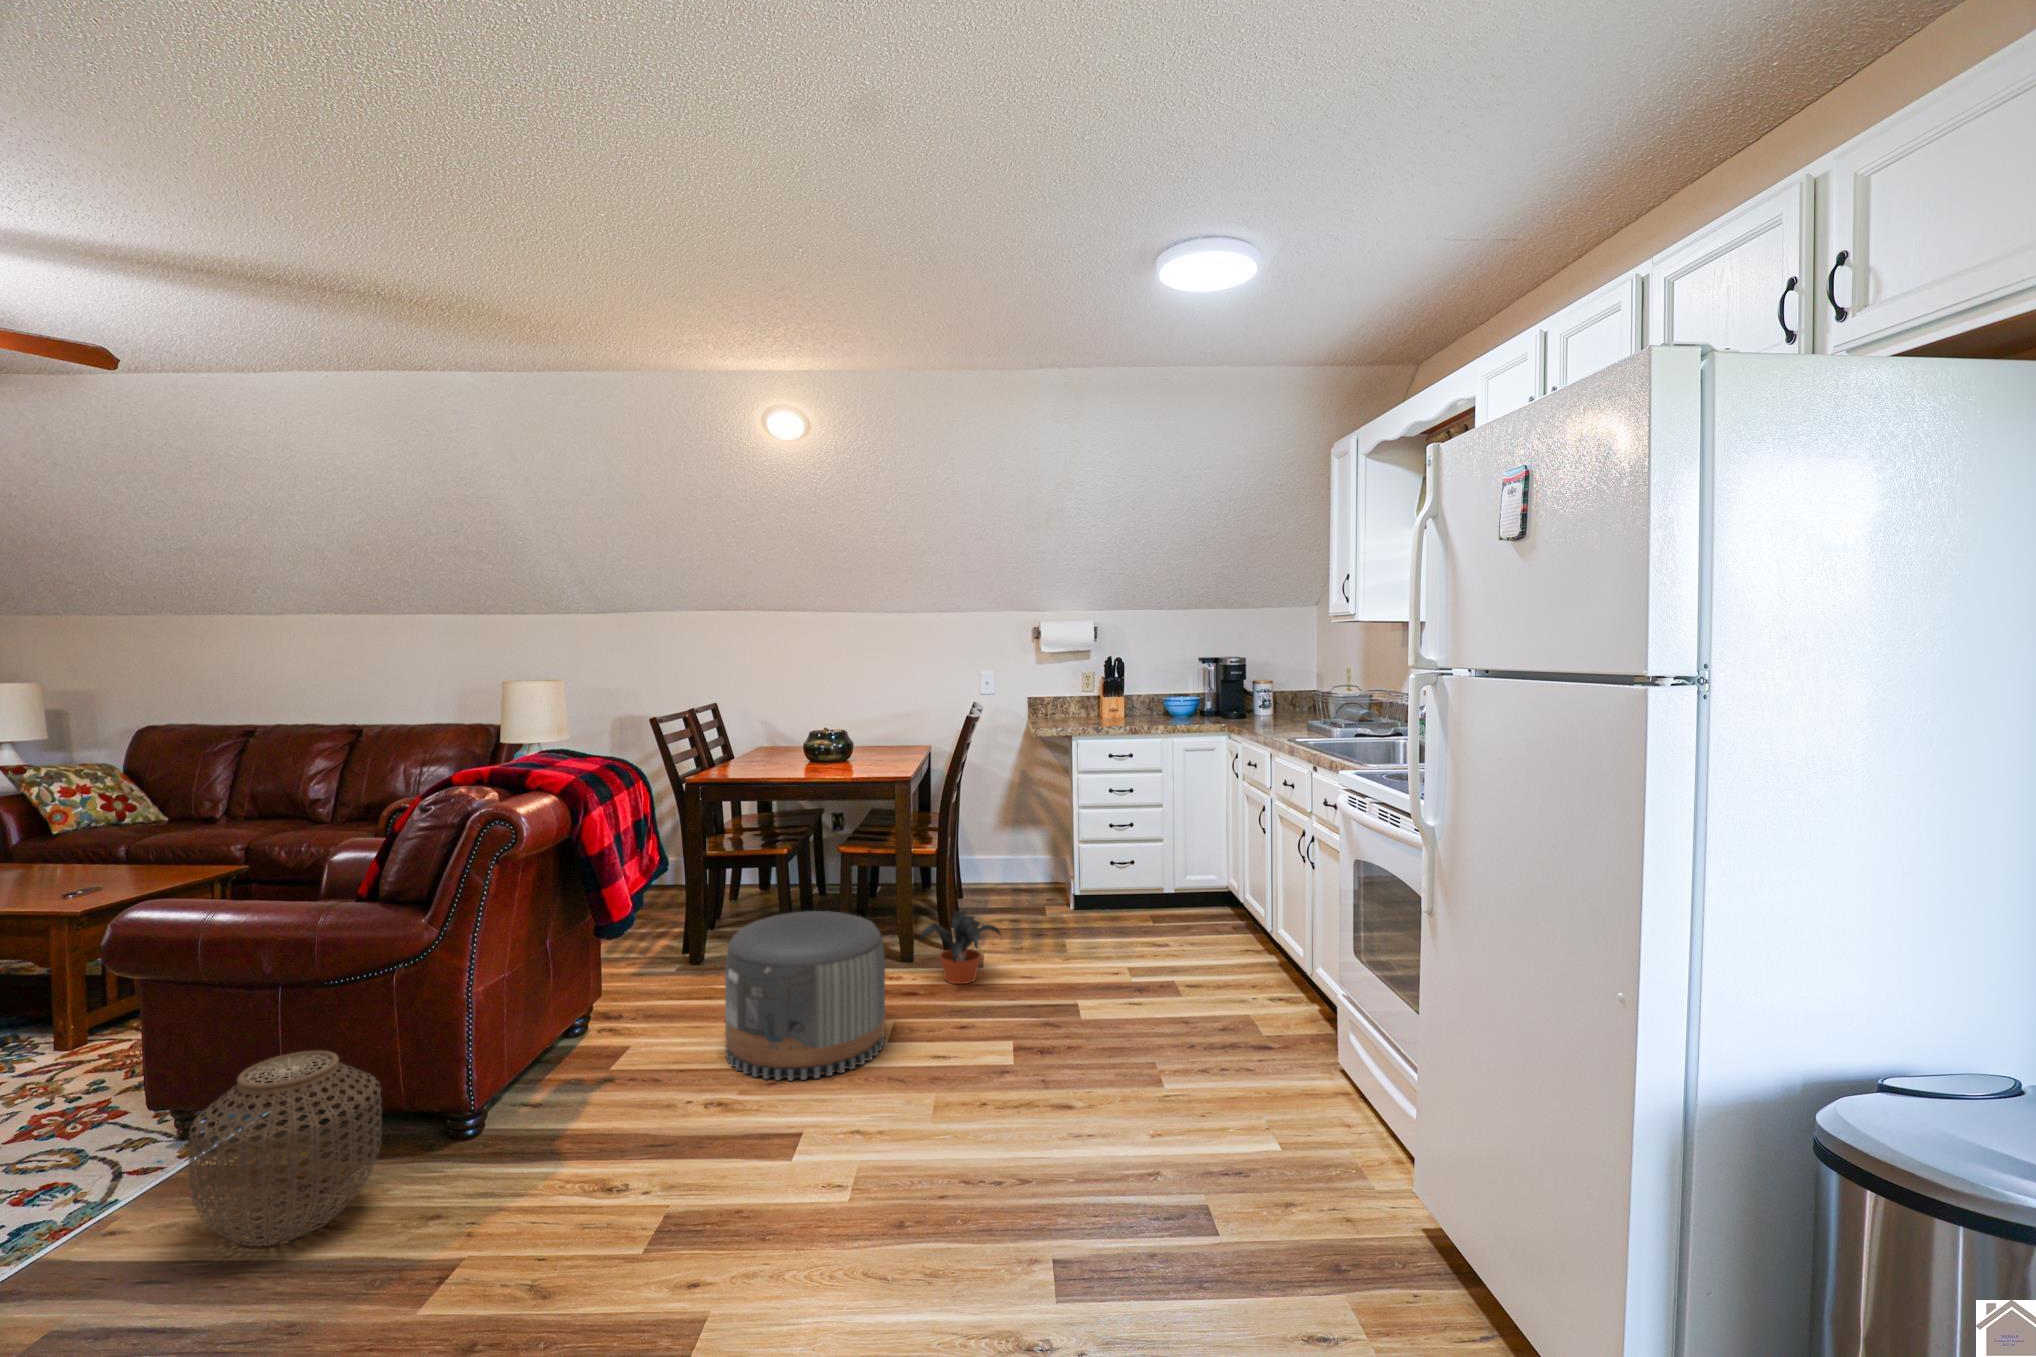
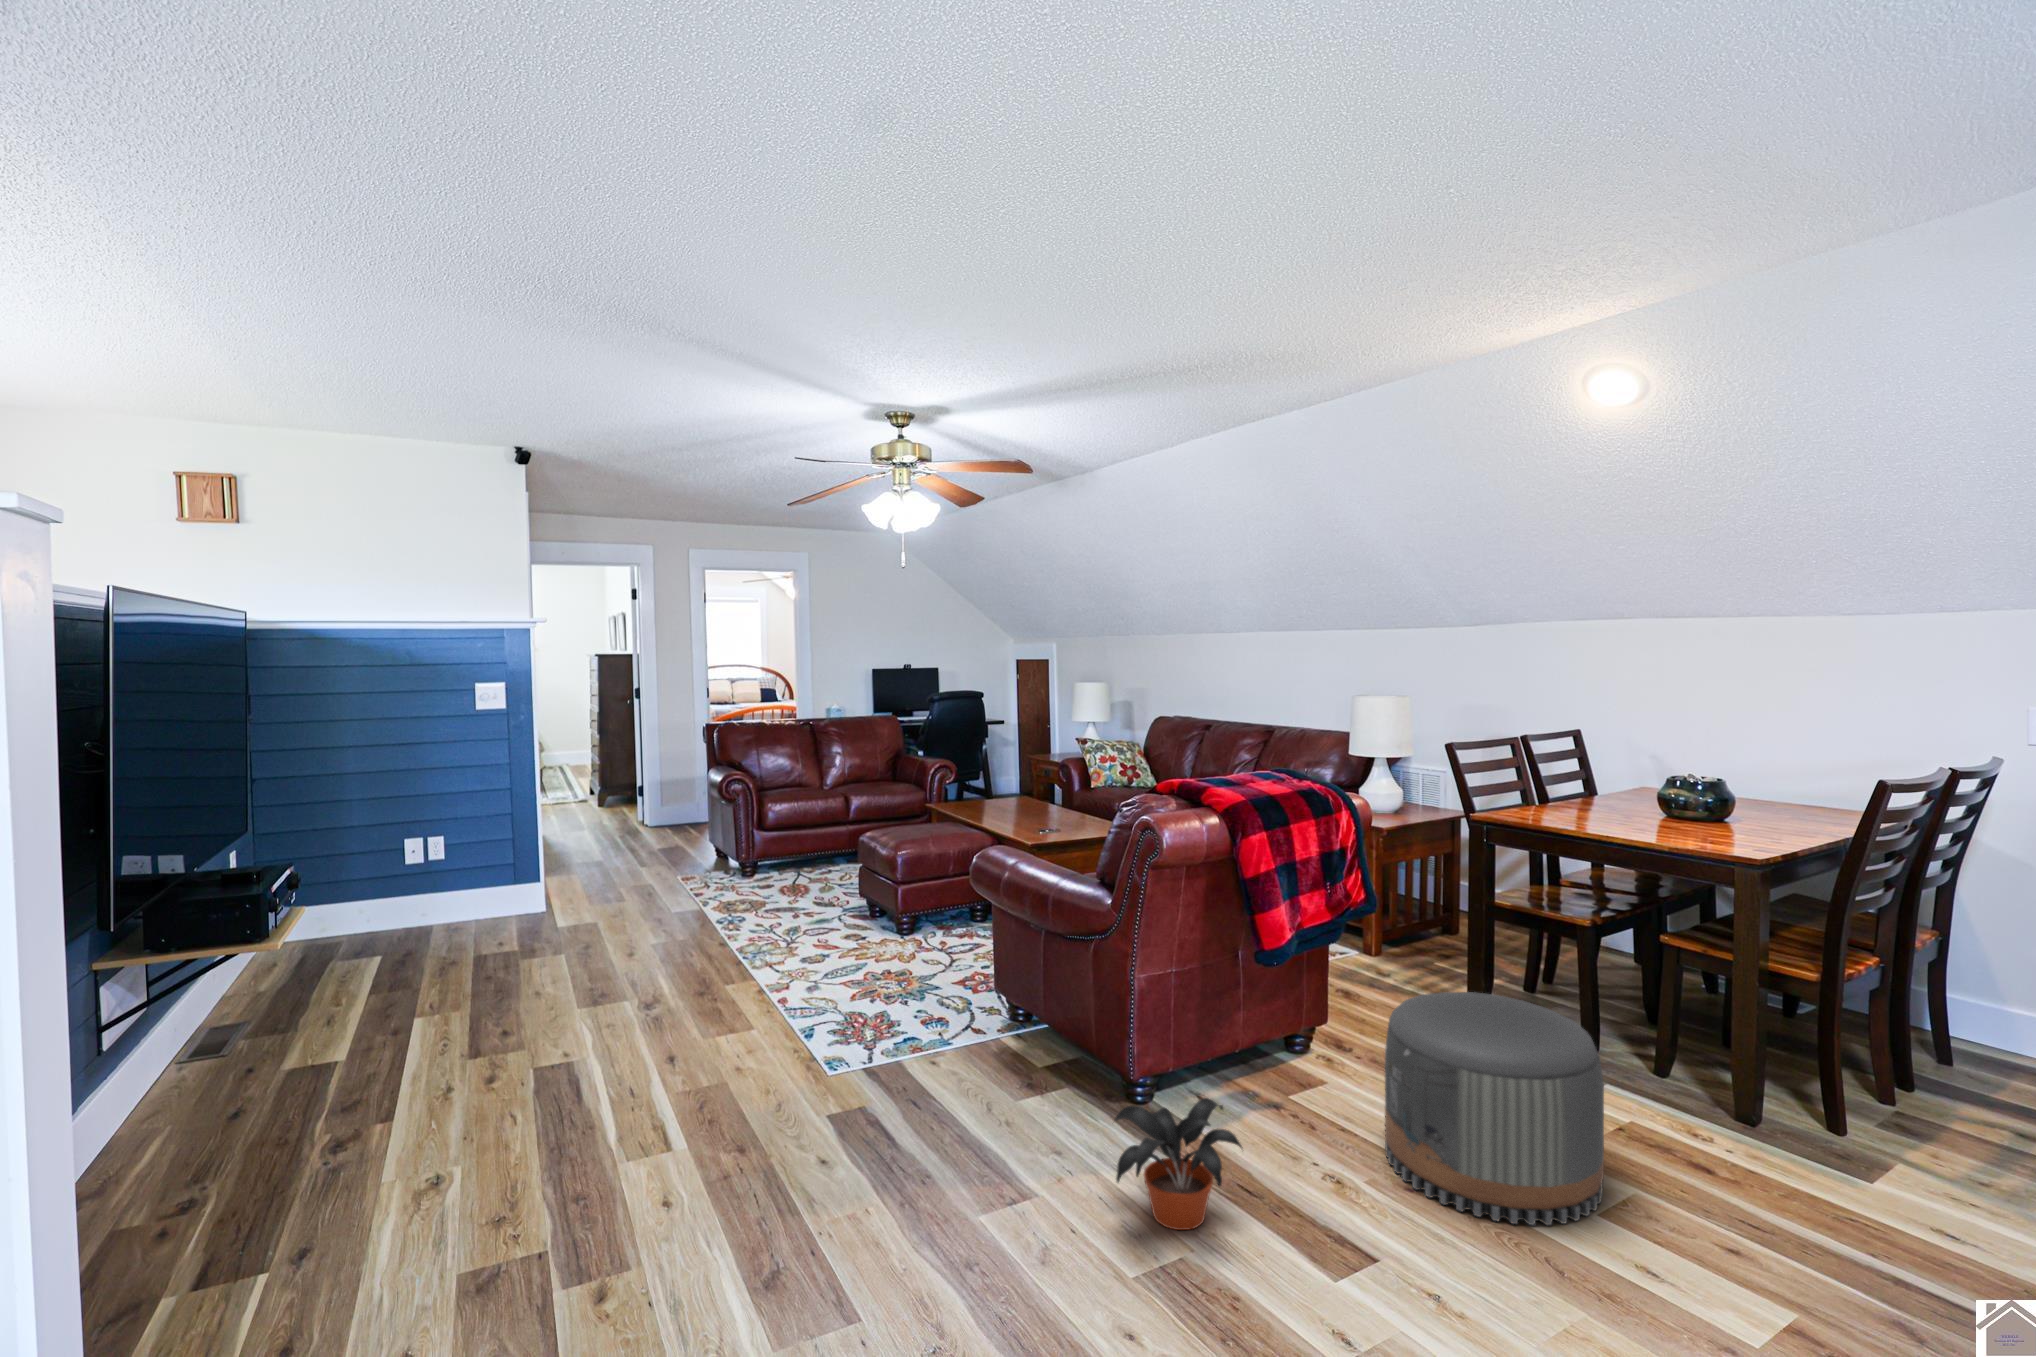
potted plant: present [920,911,1000,984] -> present [1115,1098,1243,1230]
woven basket: present [188,1051,382,1246] -> none [939,980,1053,1121]

